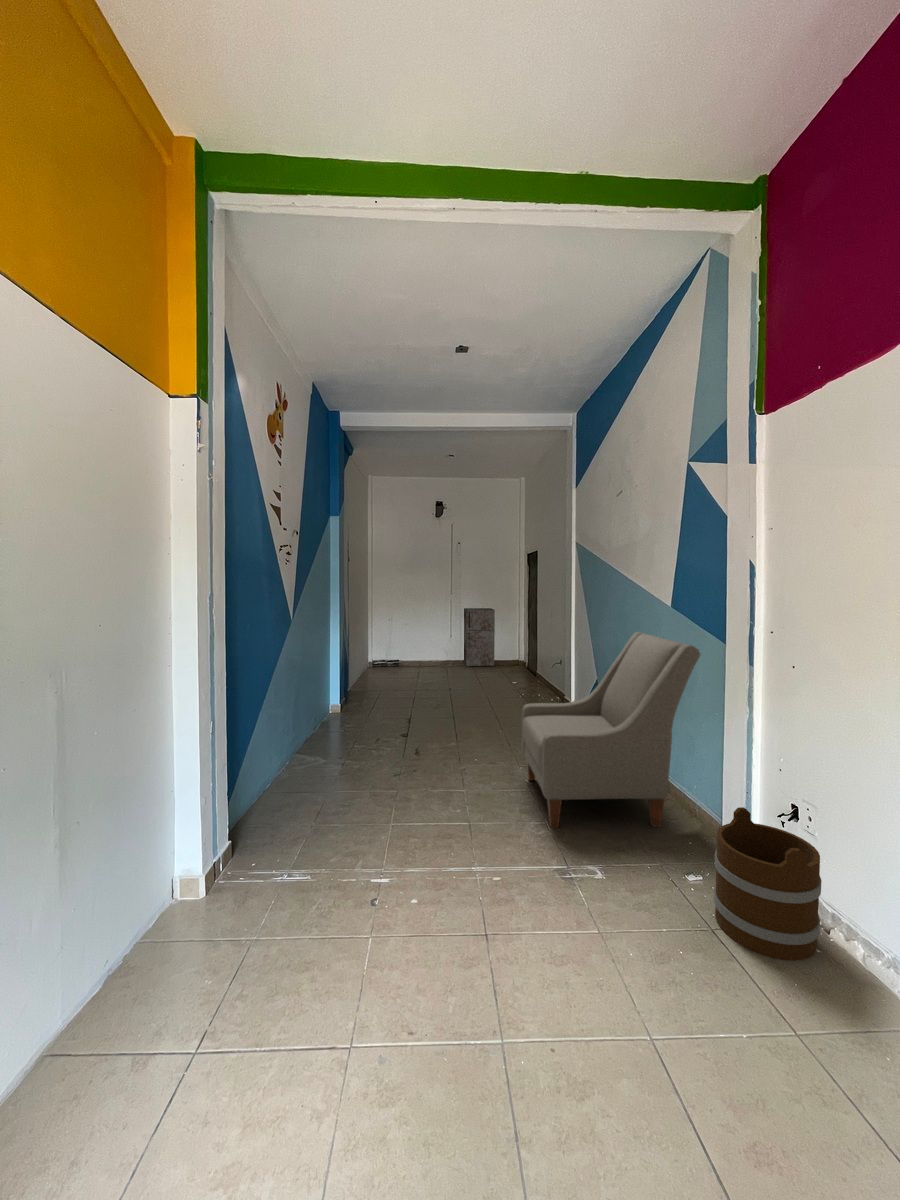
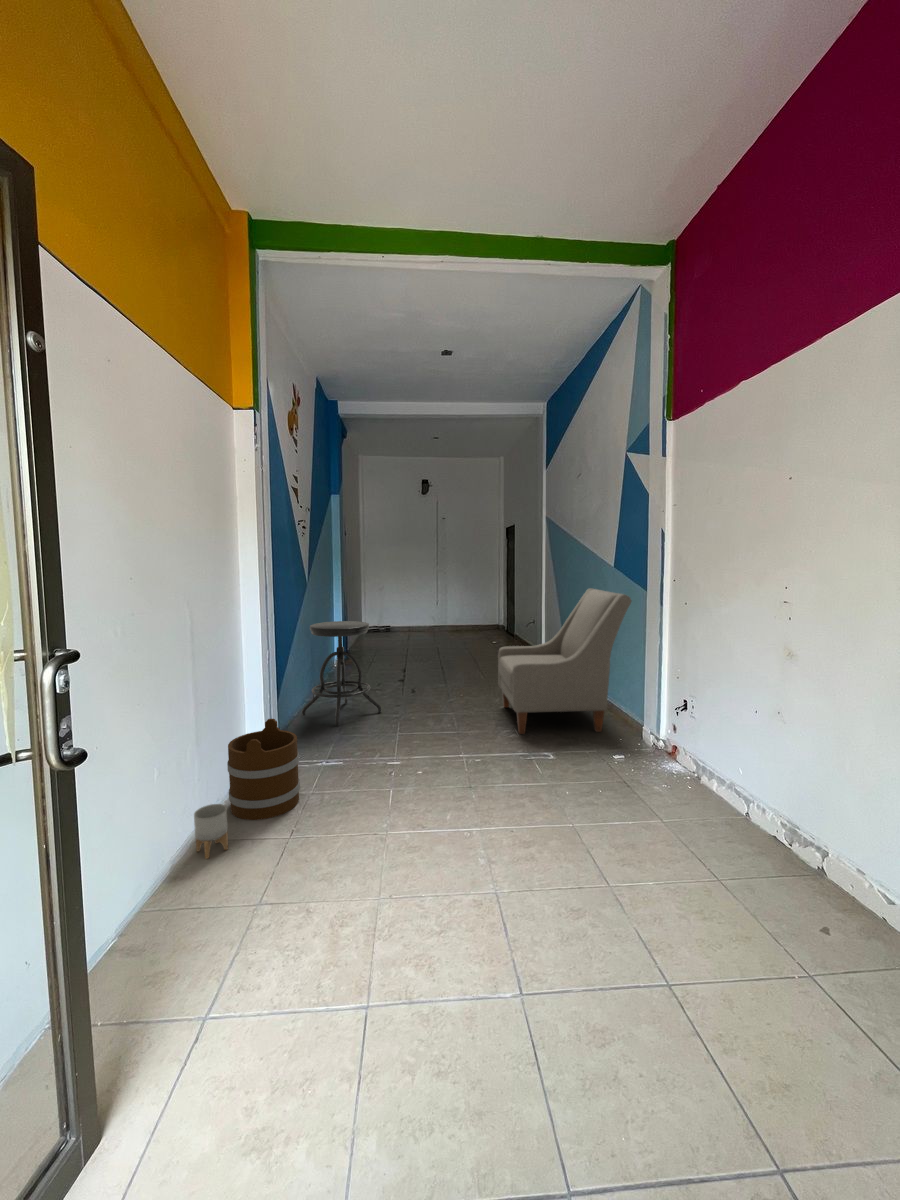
storage cabinet: present [463,608,495,666] -> none [448,578,477,631]
stool: none [276,668,376,807] -> present [302,621,382,726]
bucket: present [714,807,821,961] -> present [227,719,300,820]
planter: none [26,999,89,1109] -> present [194,804,228,859]

